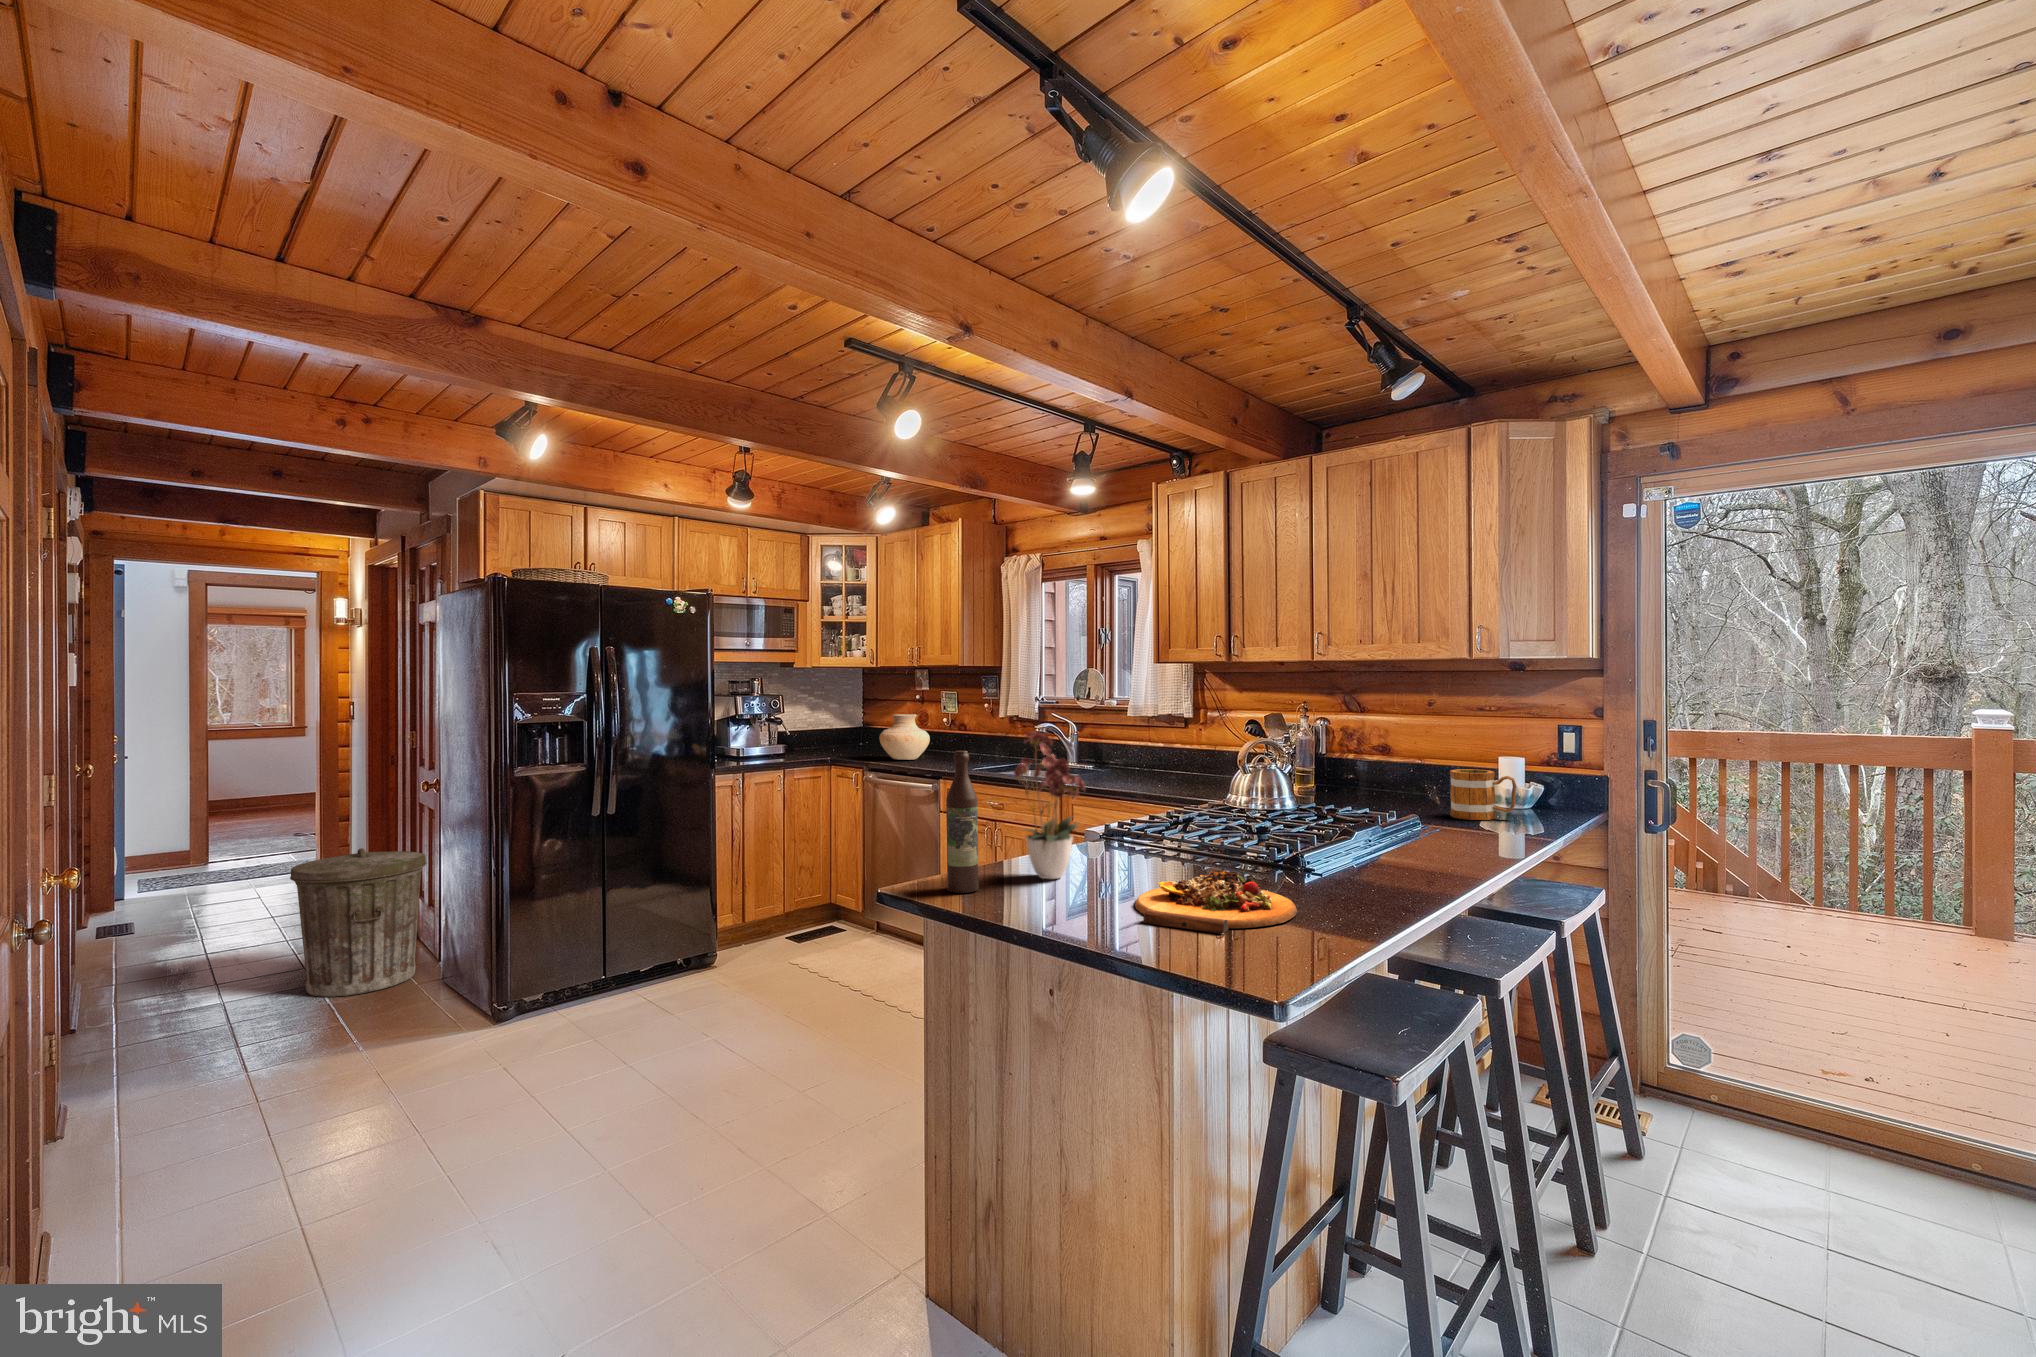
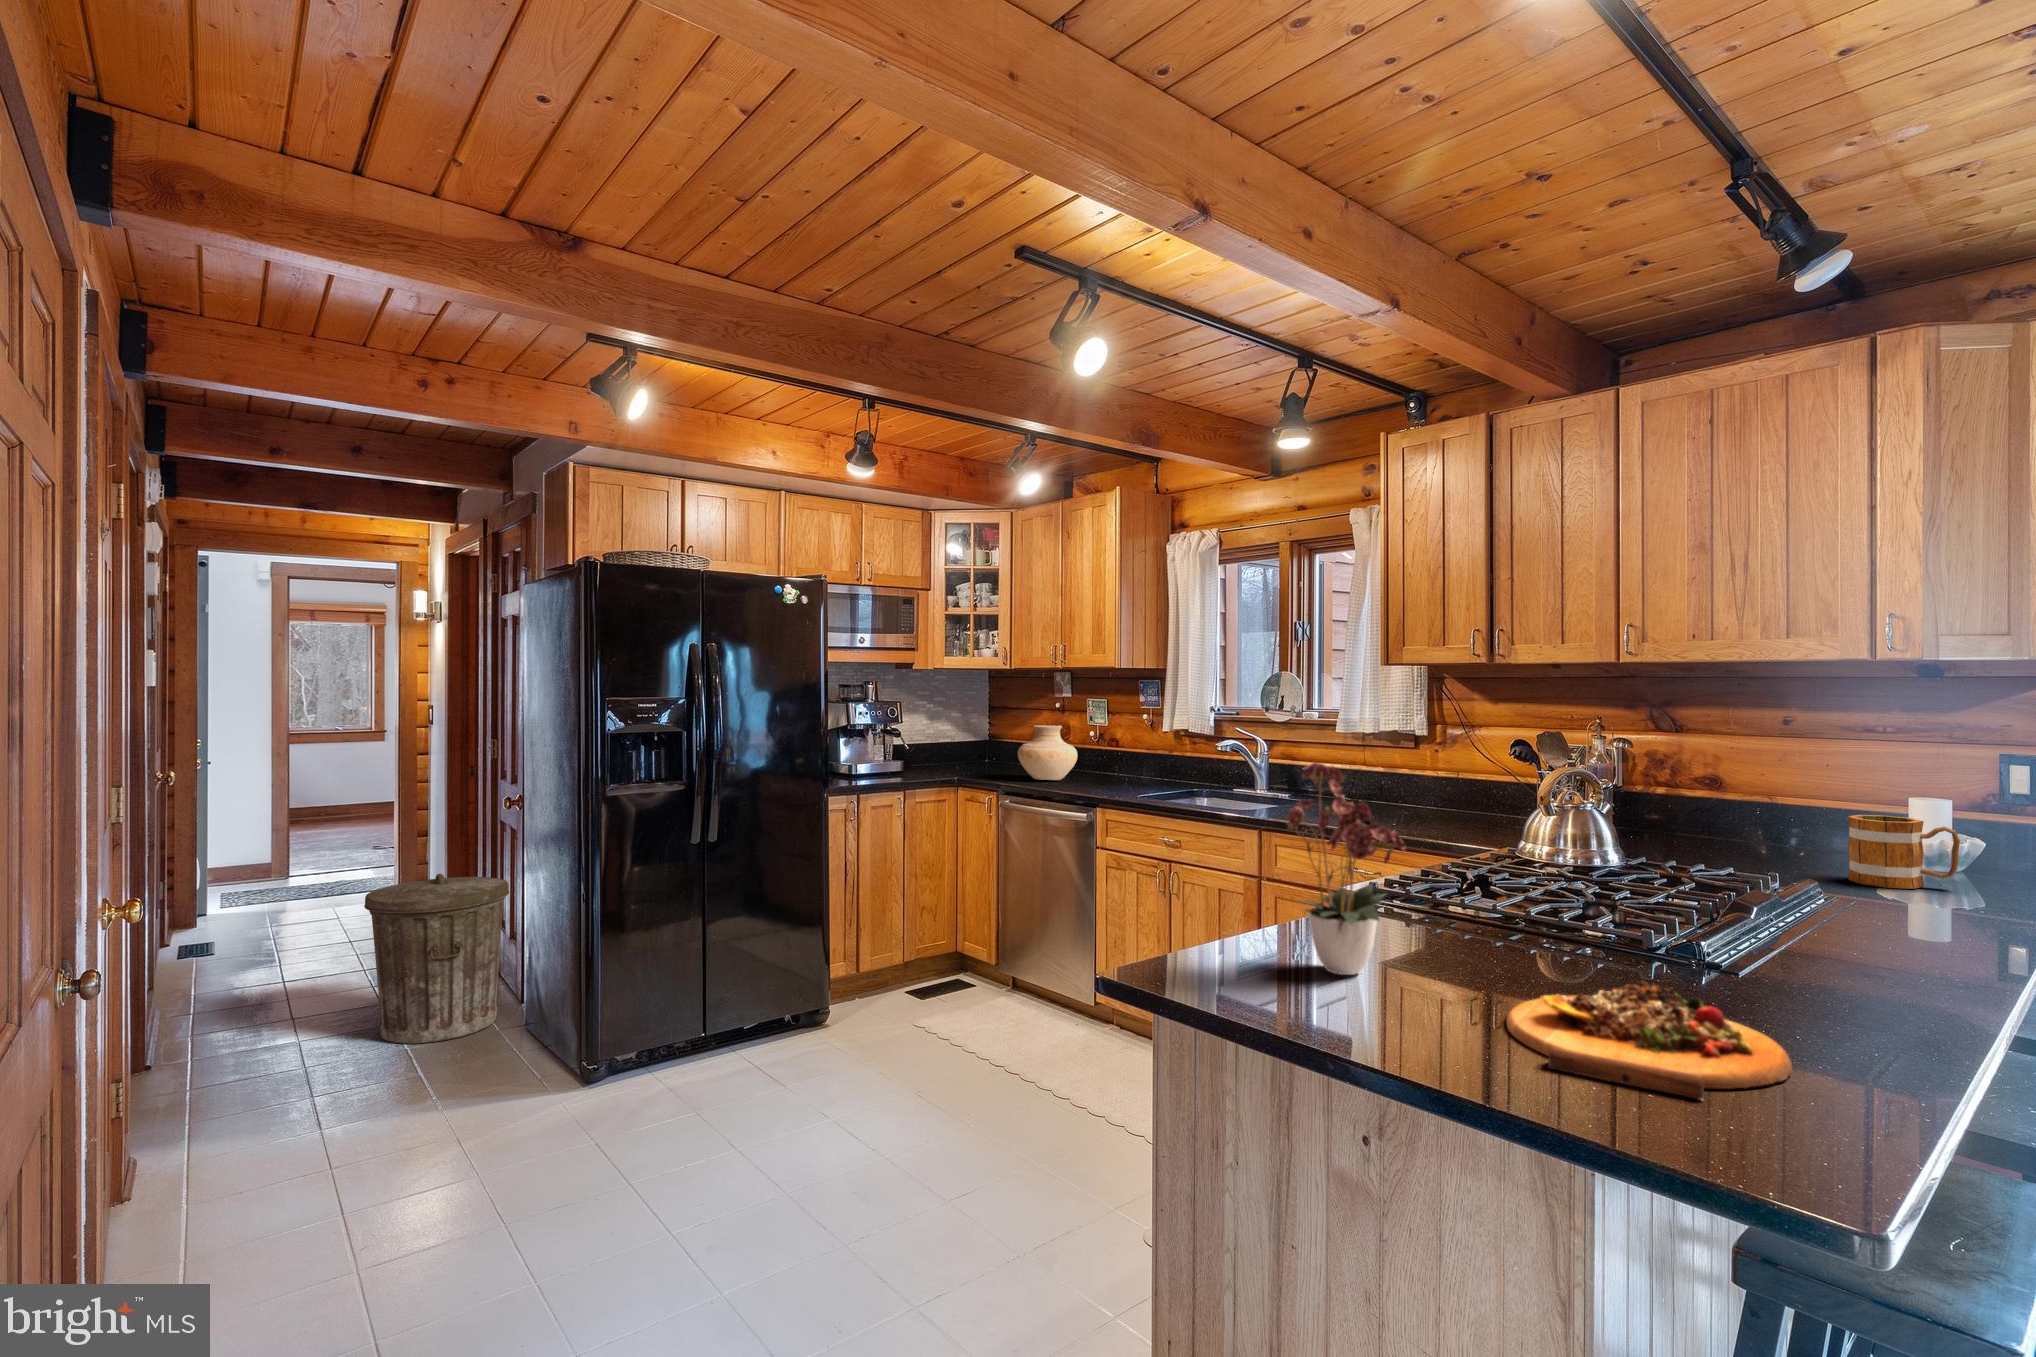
wine bottle: present [946,751,979,893] -> none [1206,791,1252,996]

